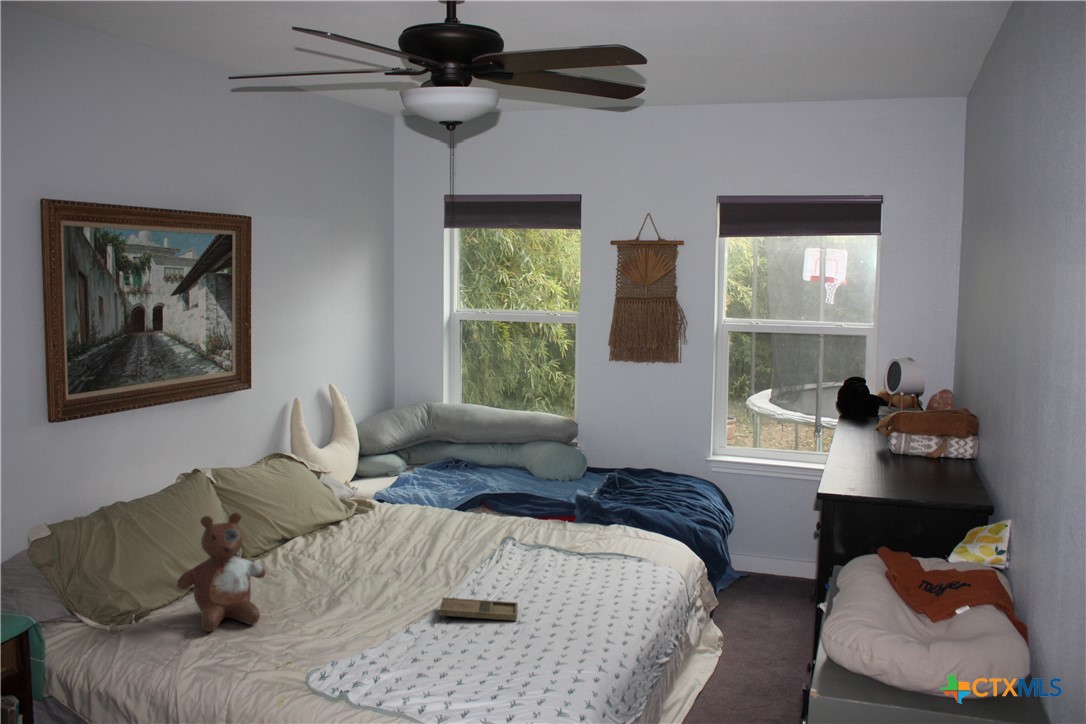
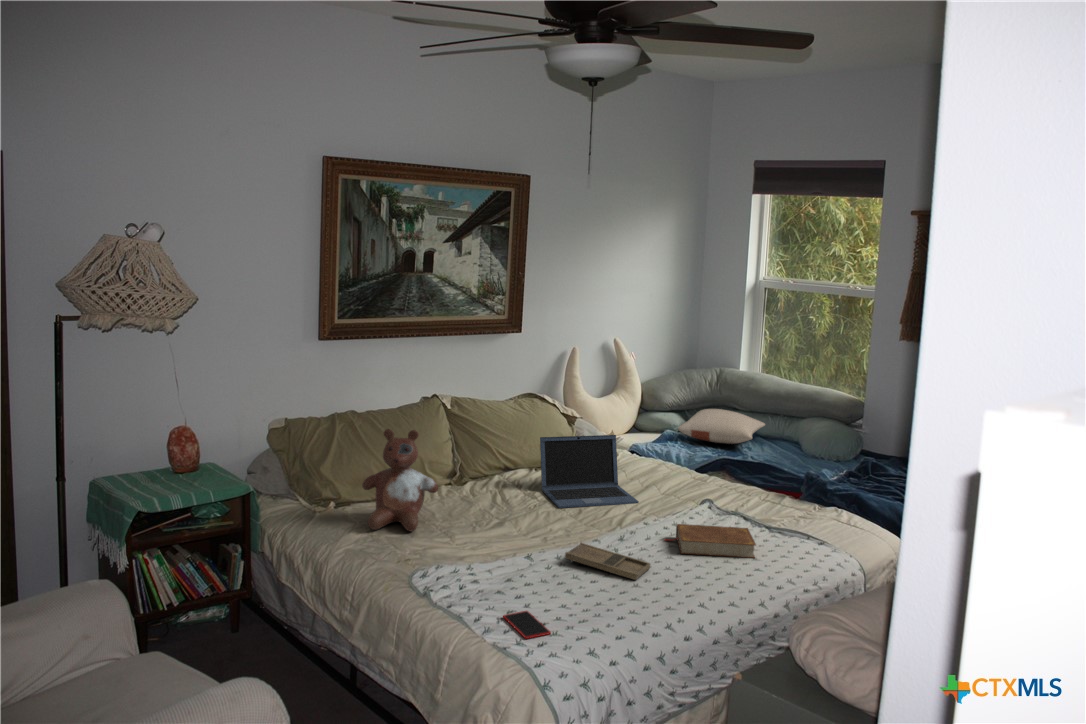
pillow: none [416,446,491,480] -> present [678,409,765,444]
laptop: none [332,486,444,570] -> present [540,435,639,508]
book: none [501,554,590,589] -> present [665,524,756,558]
smartphone: none [438,670,496,694] -> present [503,611,551,639]

